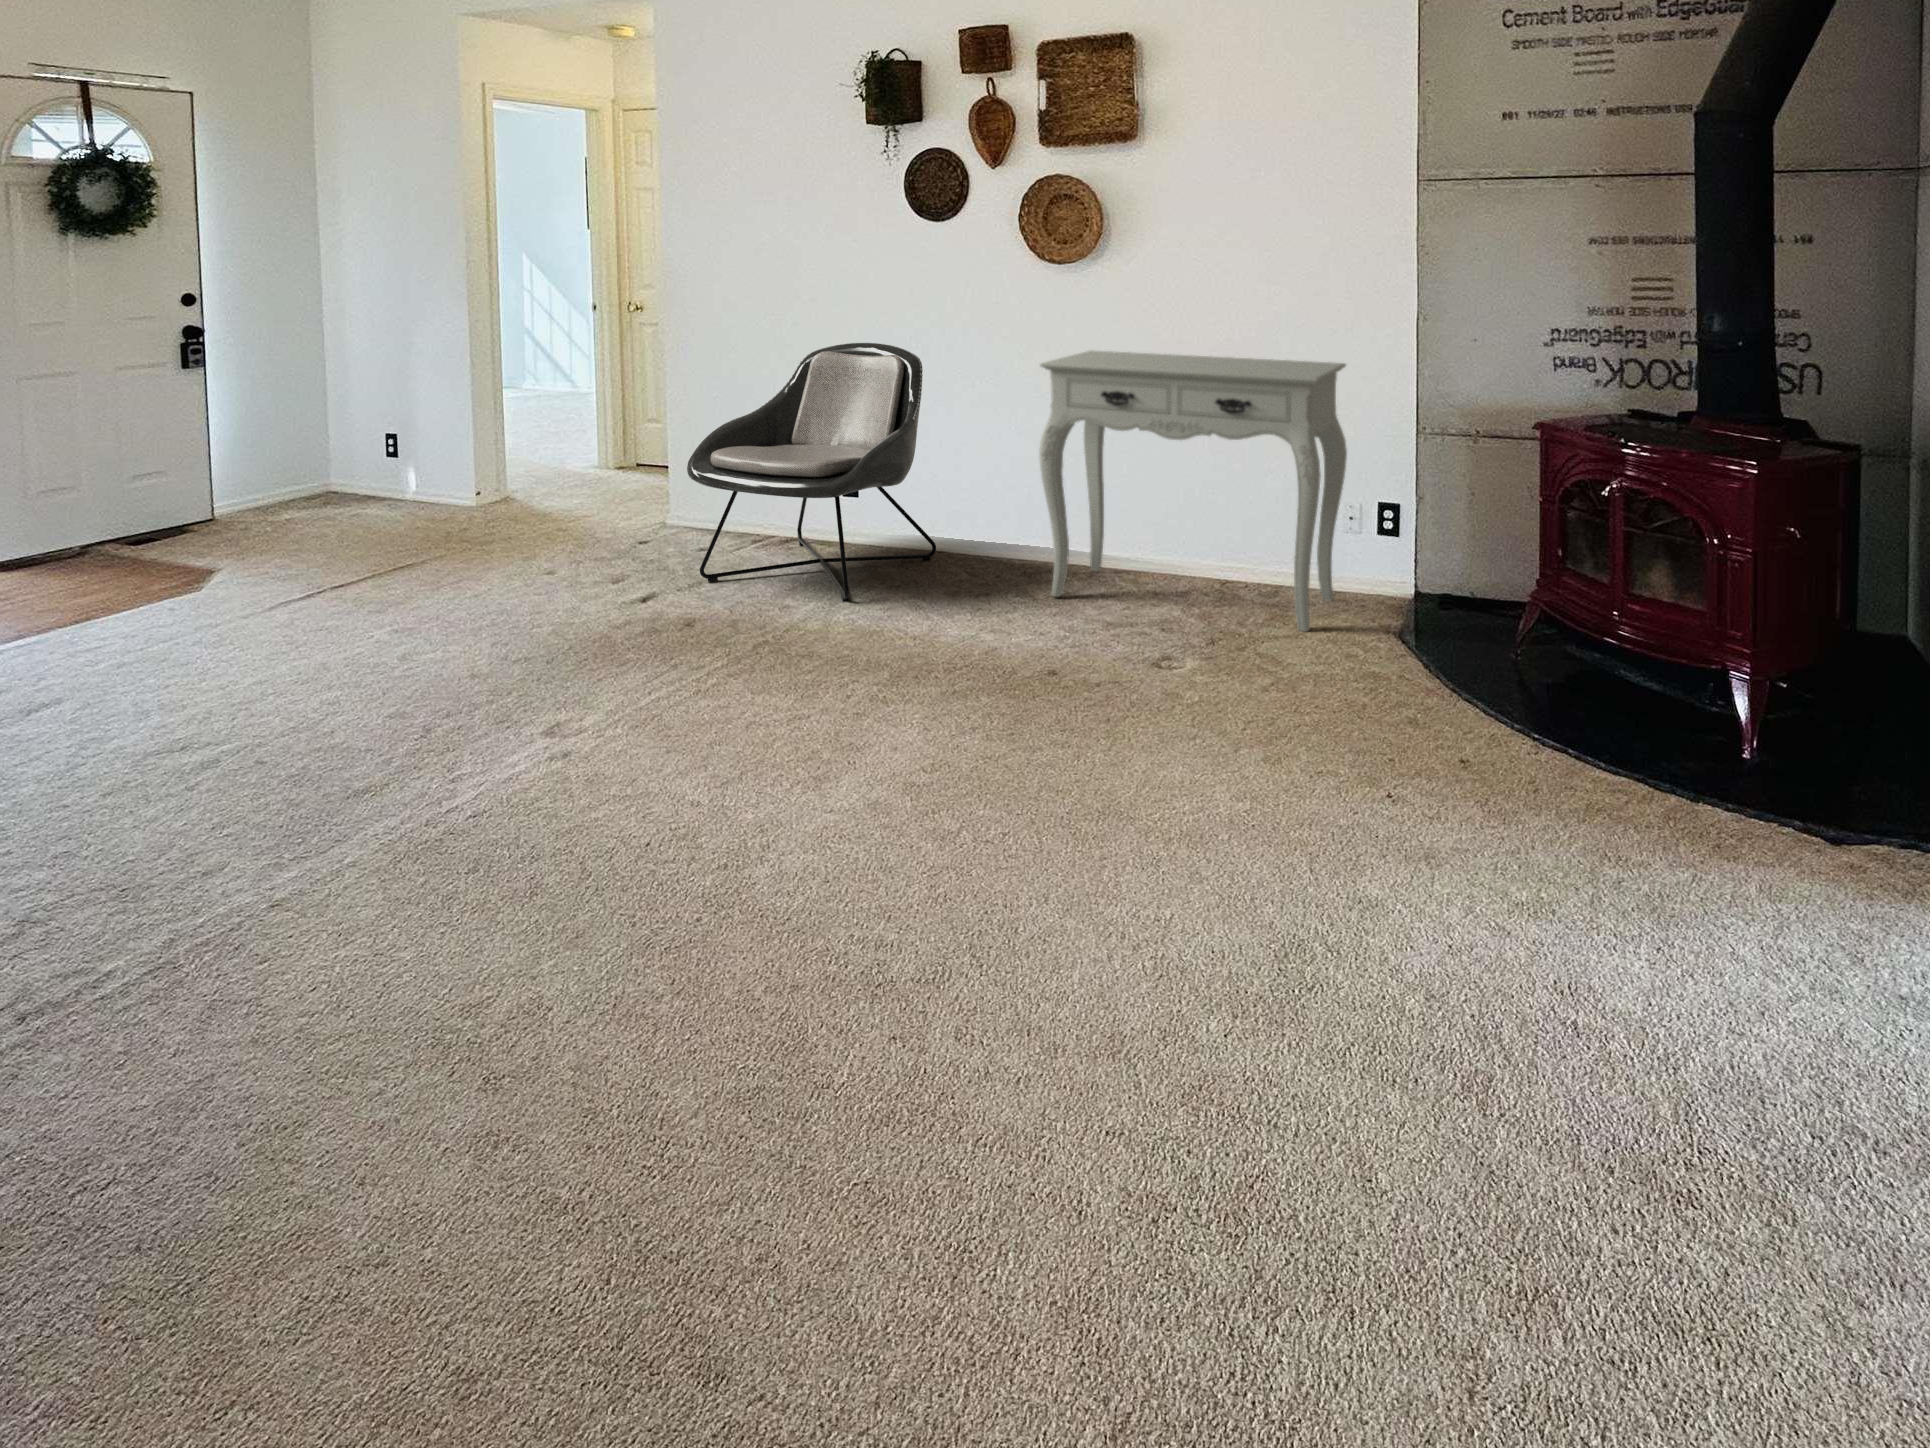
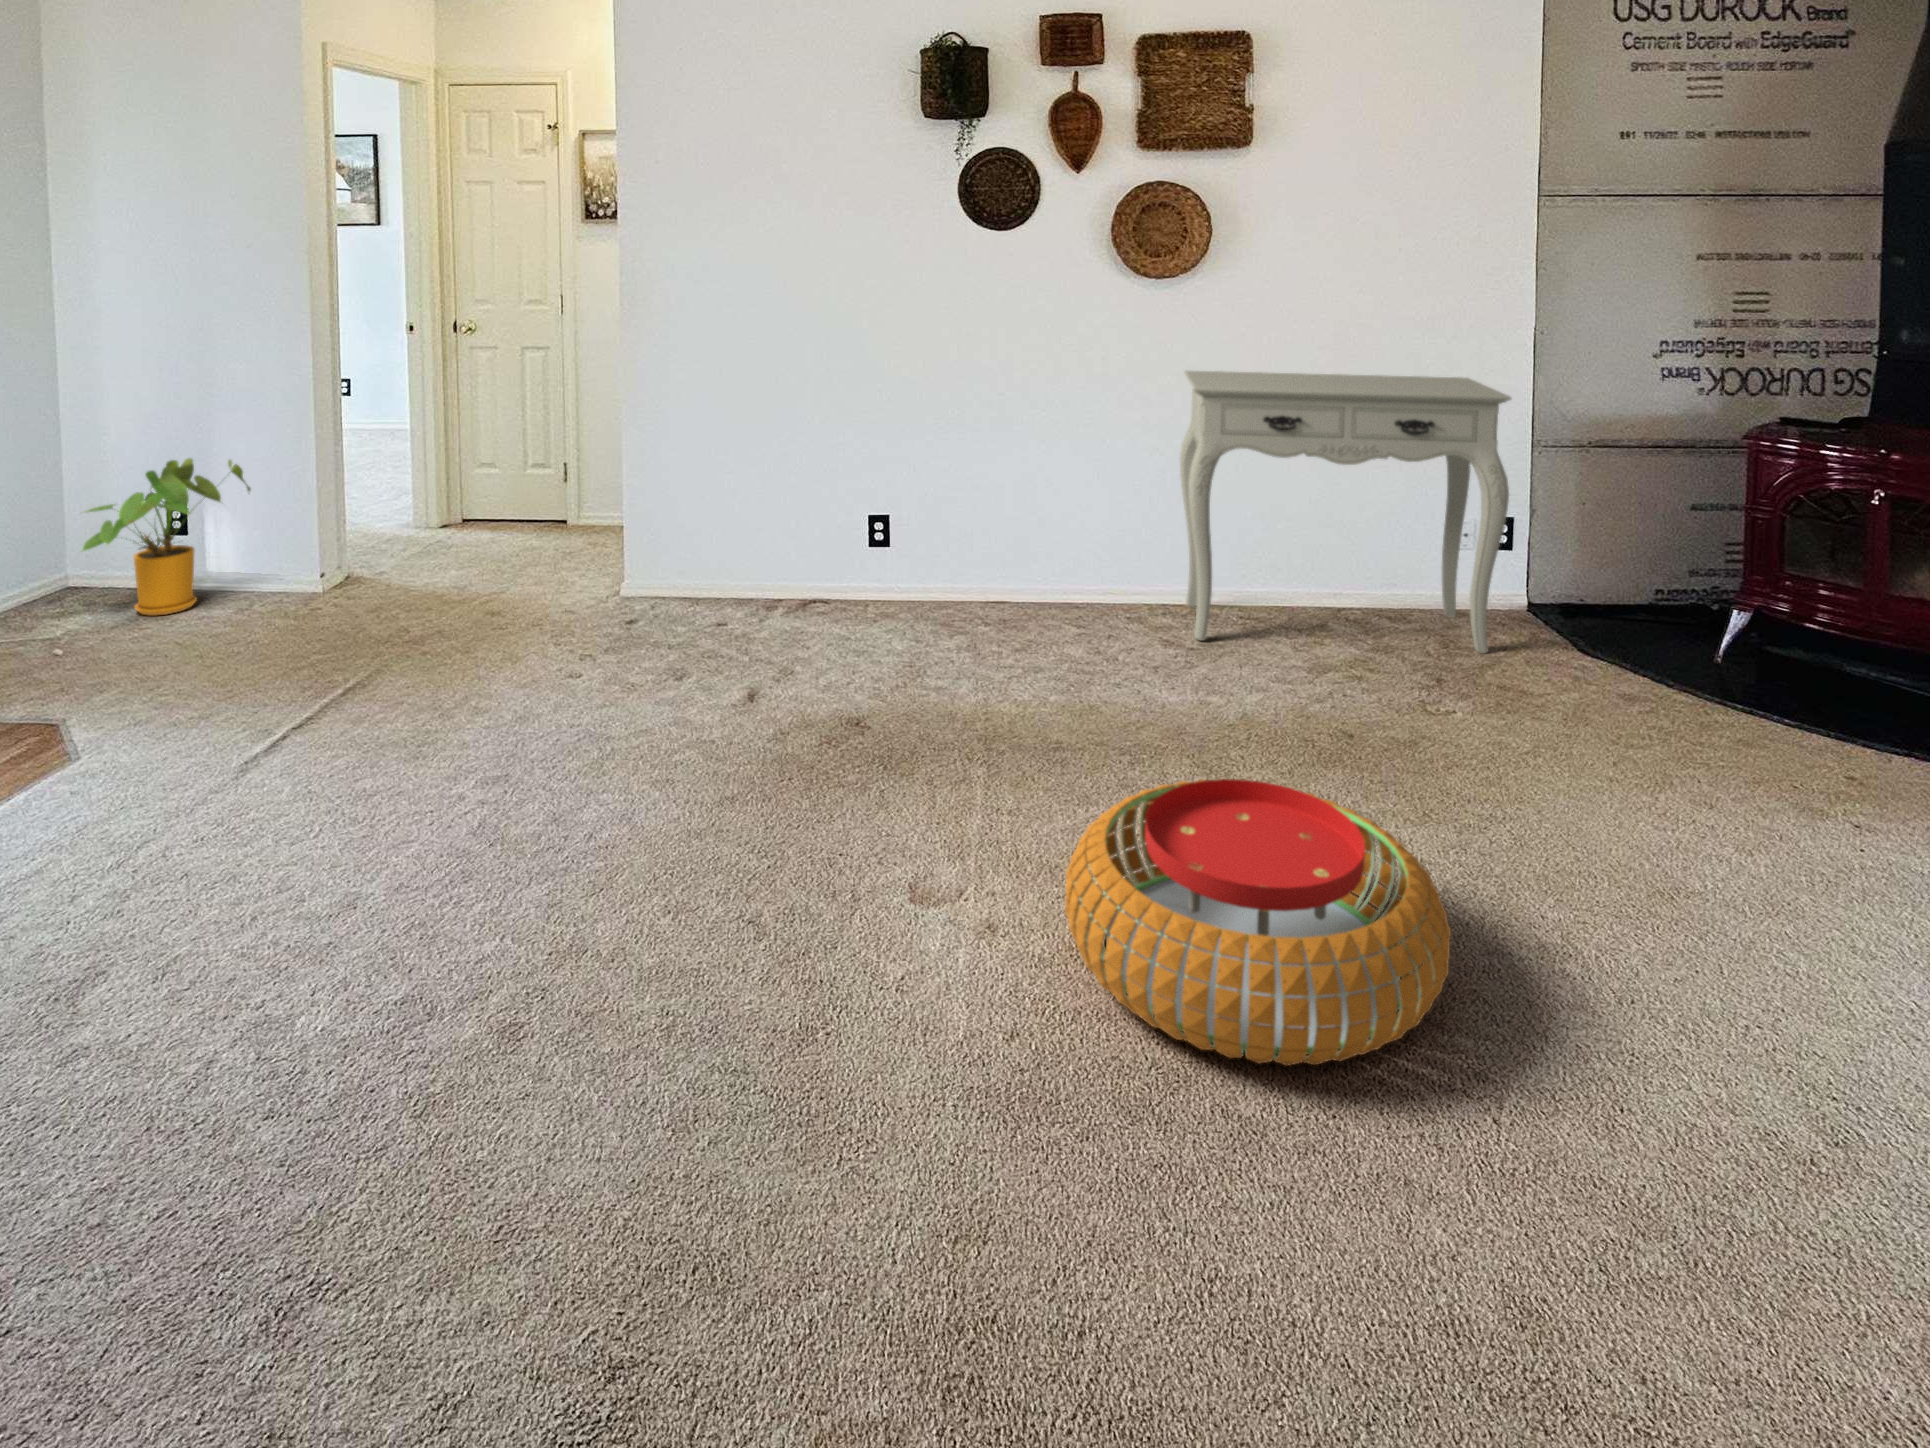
lounge chair: present [687,343,936,602] -> none [770,368,1021,671]
house plant: none [296,400,426,515] -> present [82,458,251,616]
pouf: none [553,667,869,869] -> present [1065,779,1451,1066]

